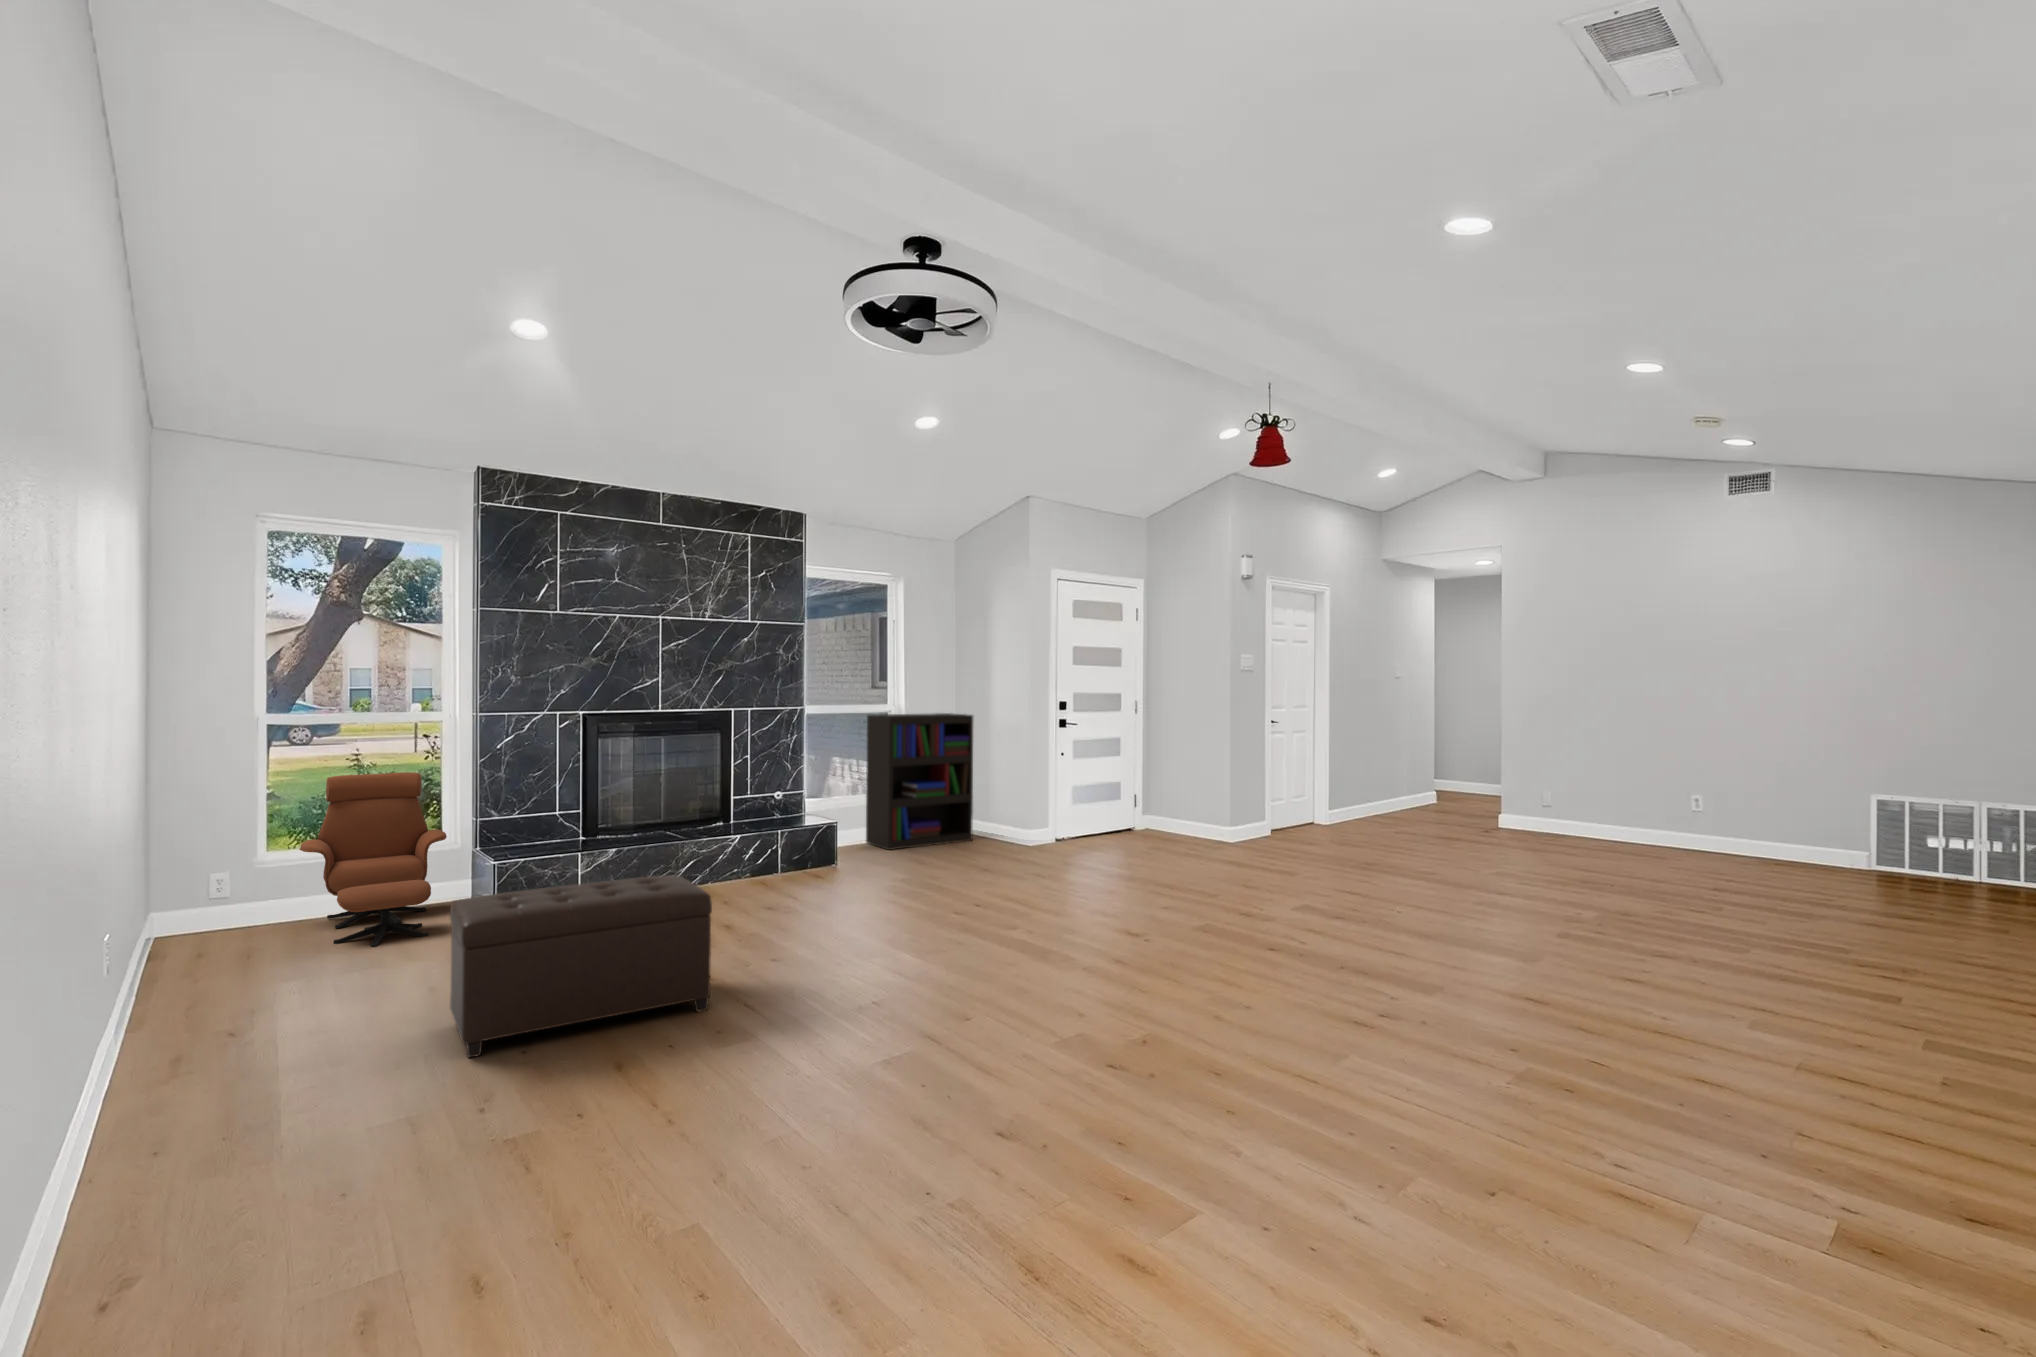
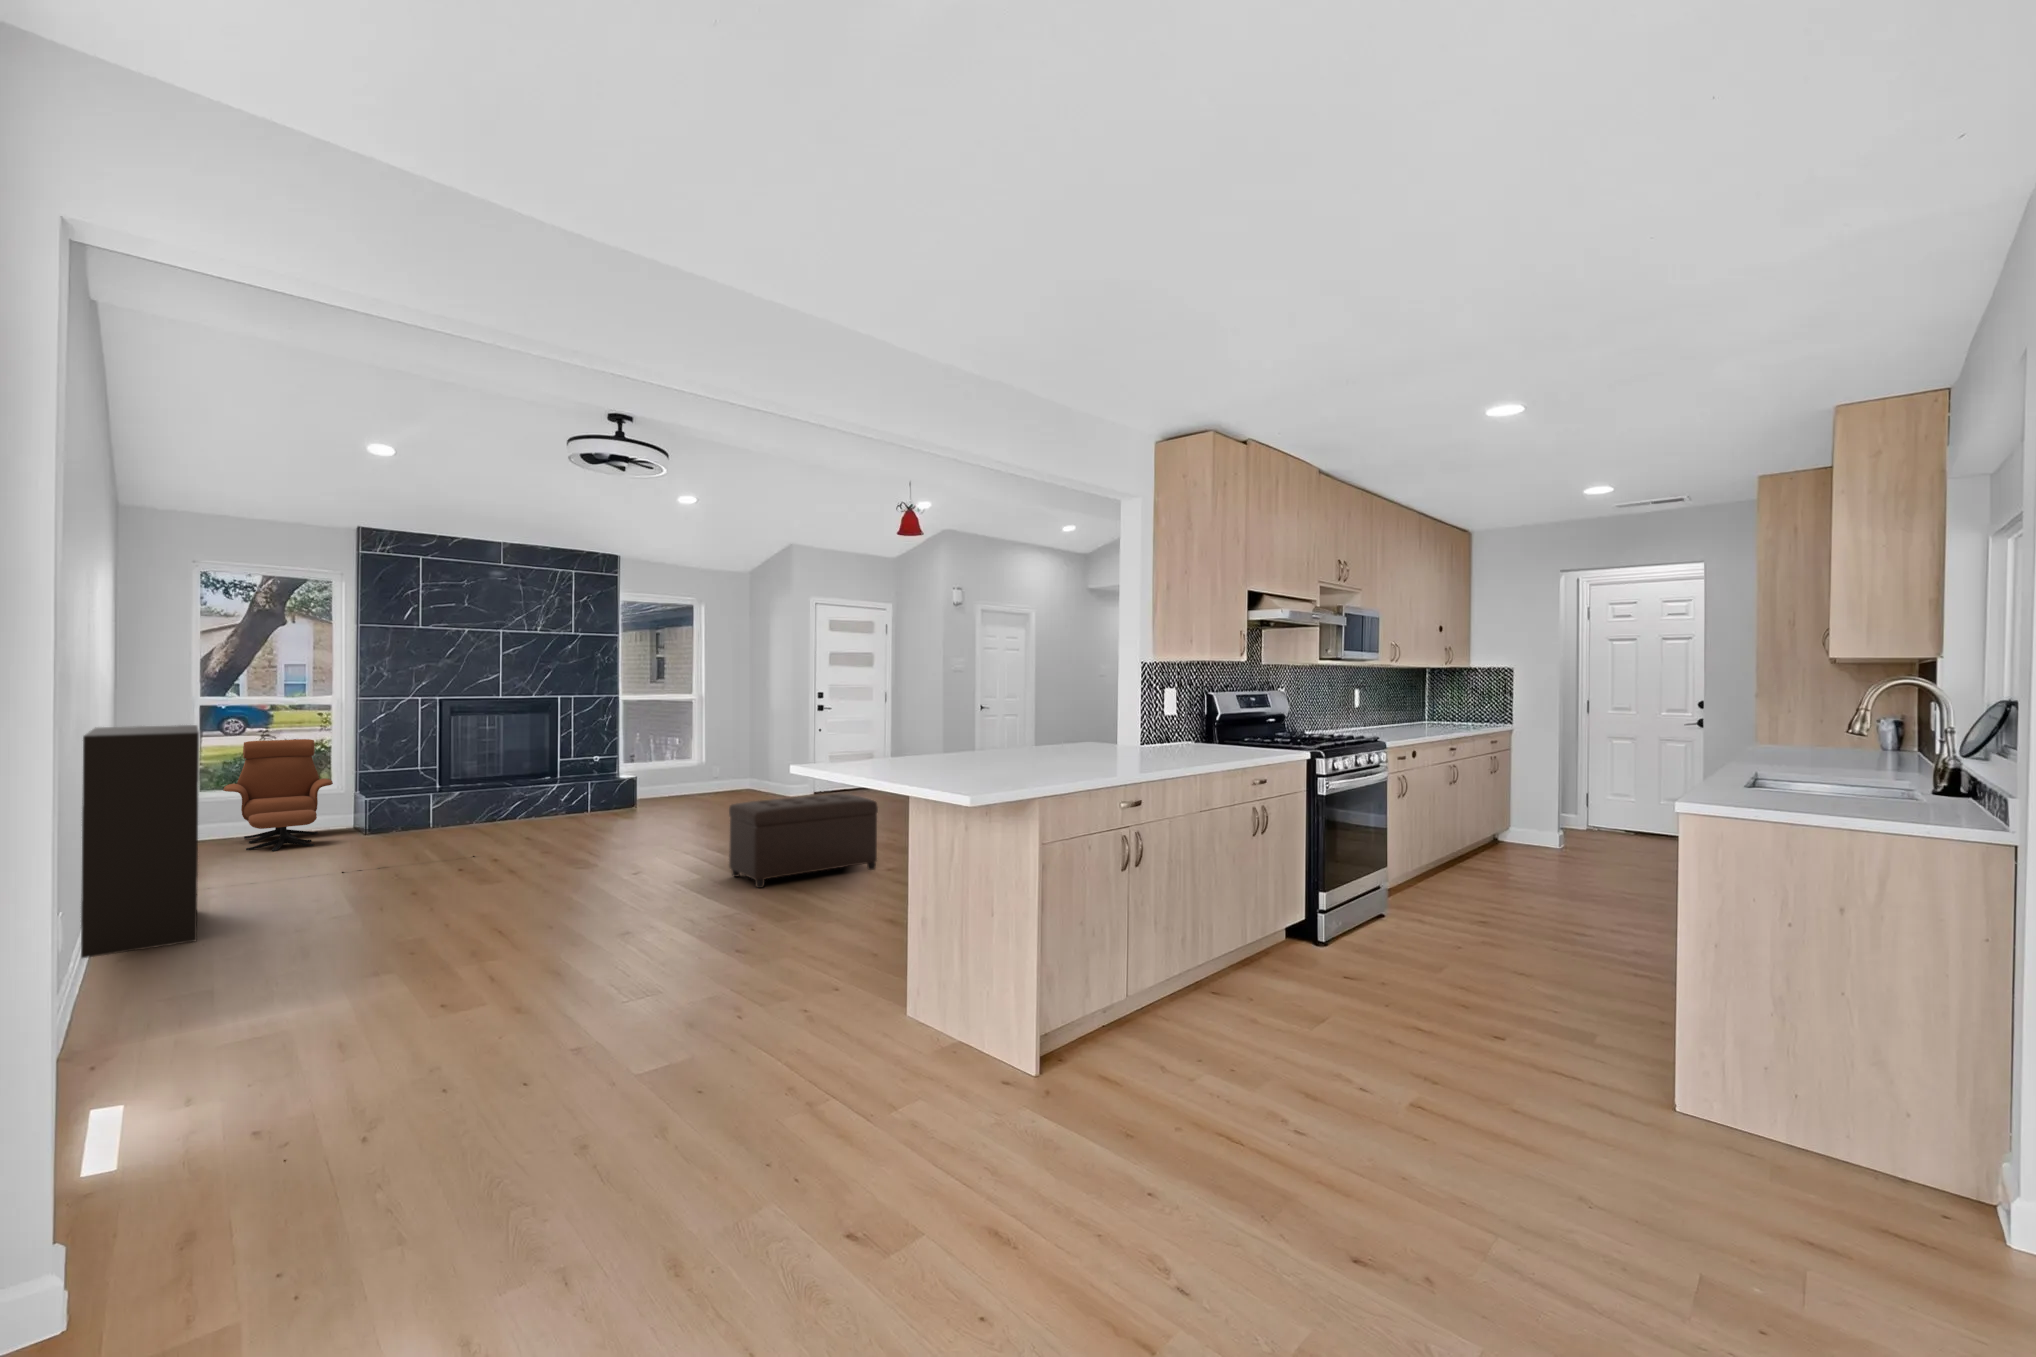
bookshelf: present [866,713,973,850] -> present [81,725,199,958]
ottoman: present [450,875,712,1057] -> present [729,794,878,888]

